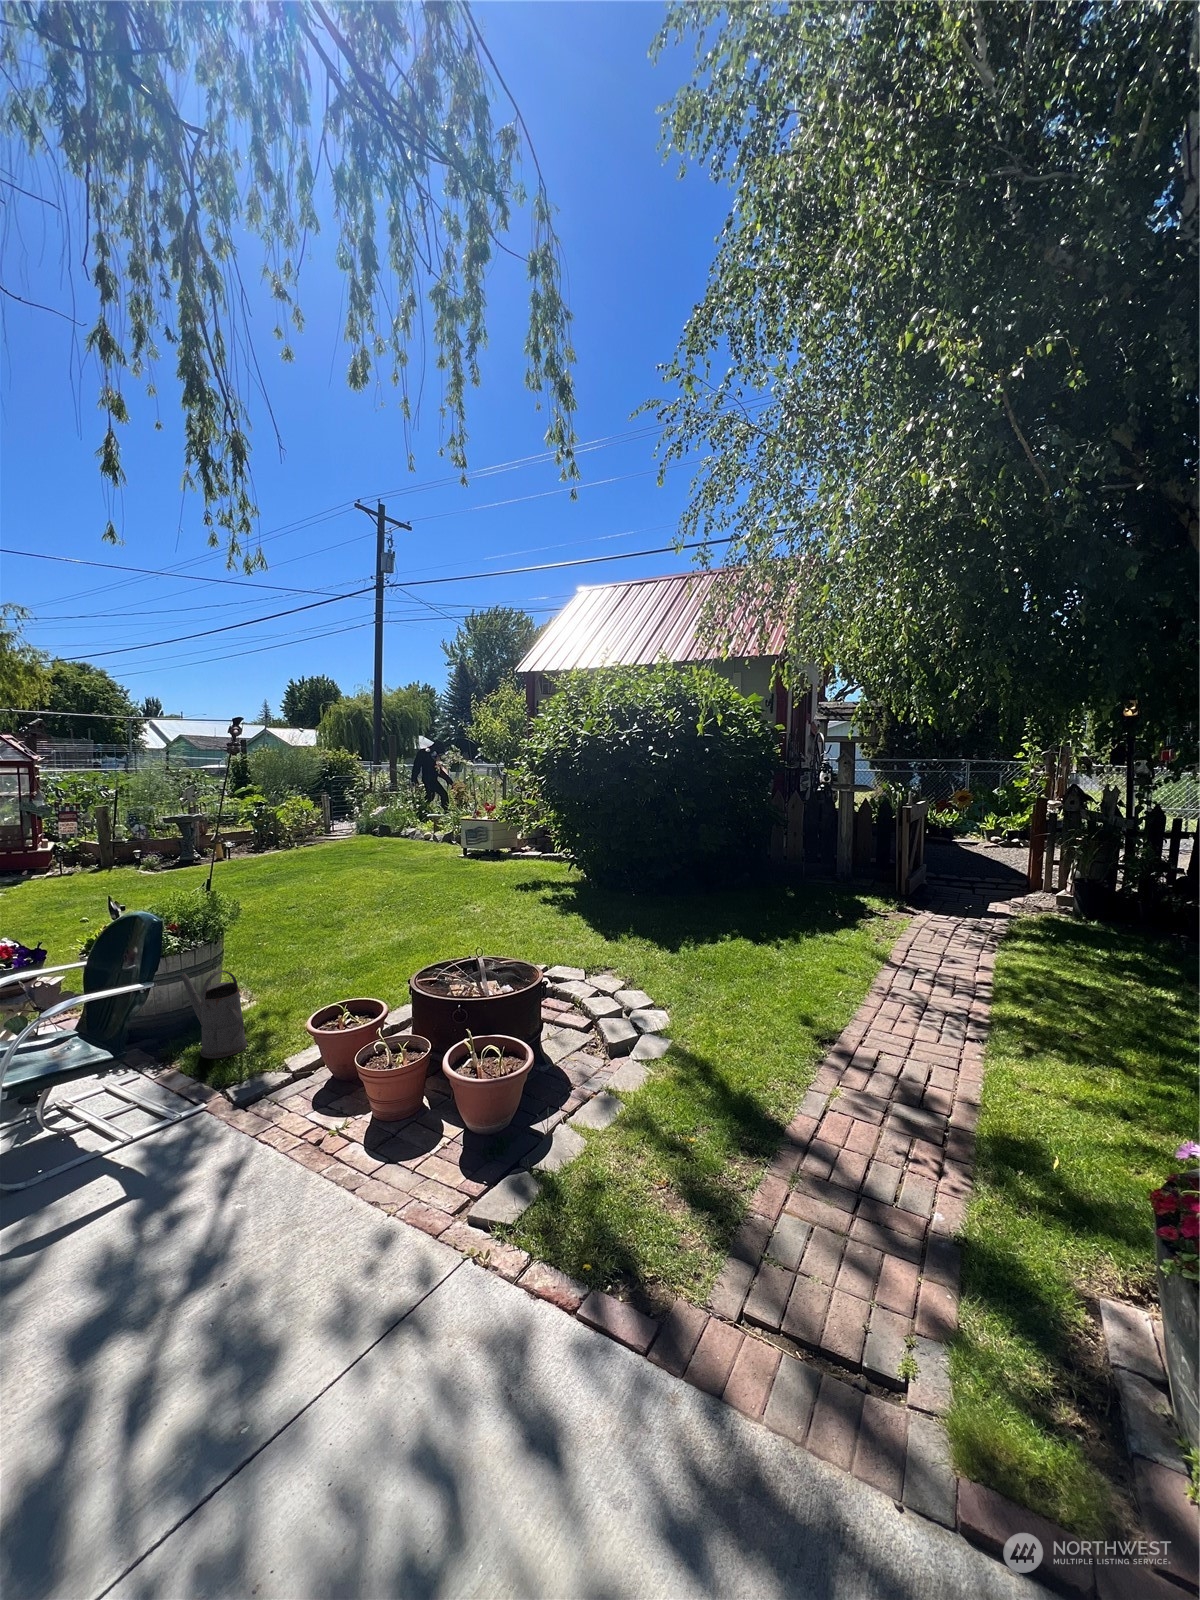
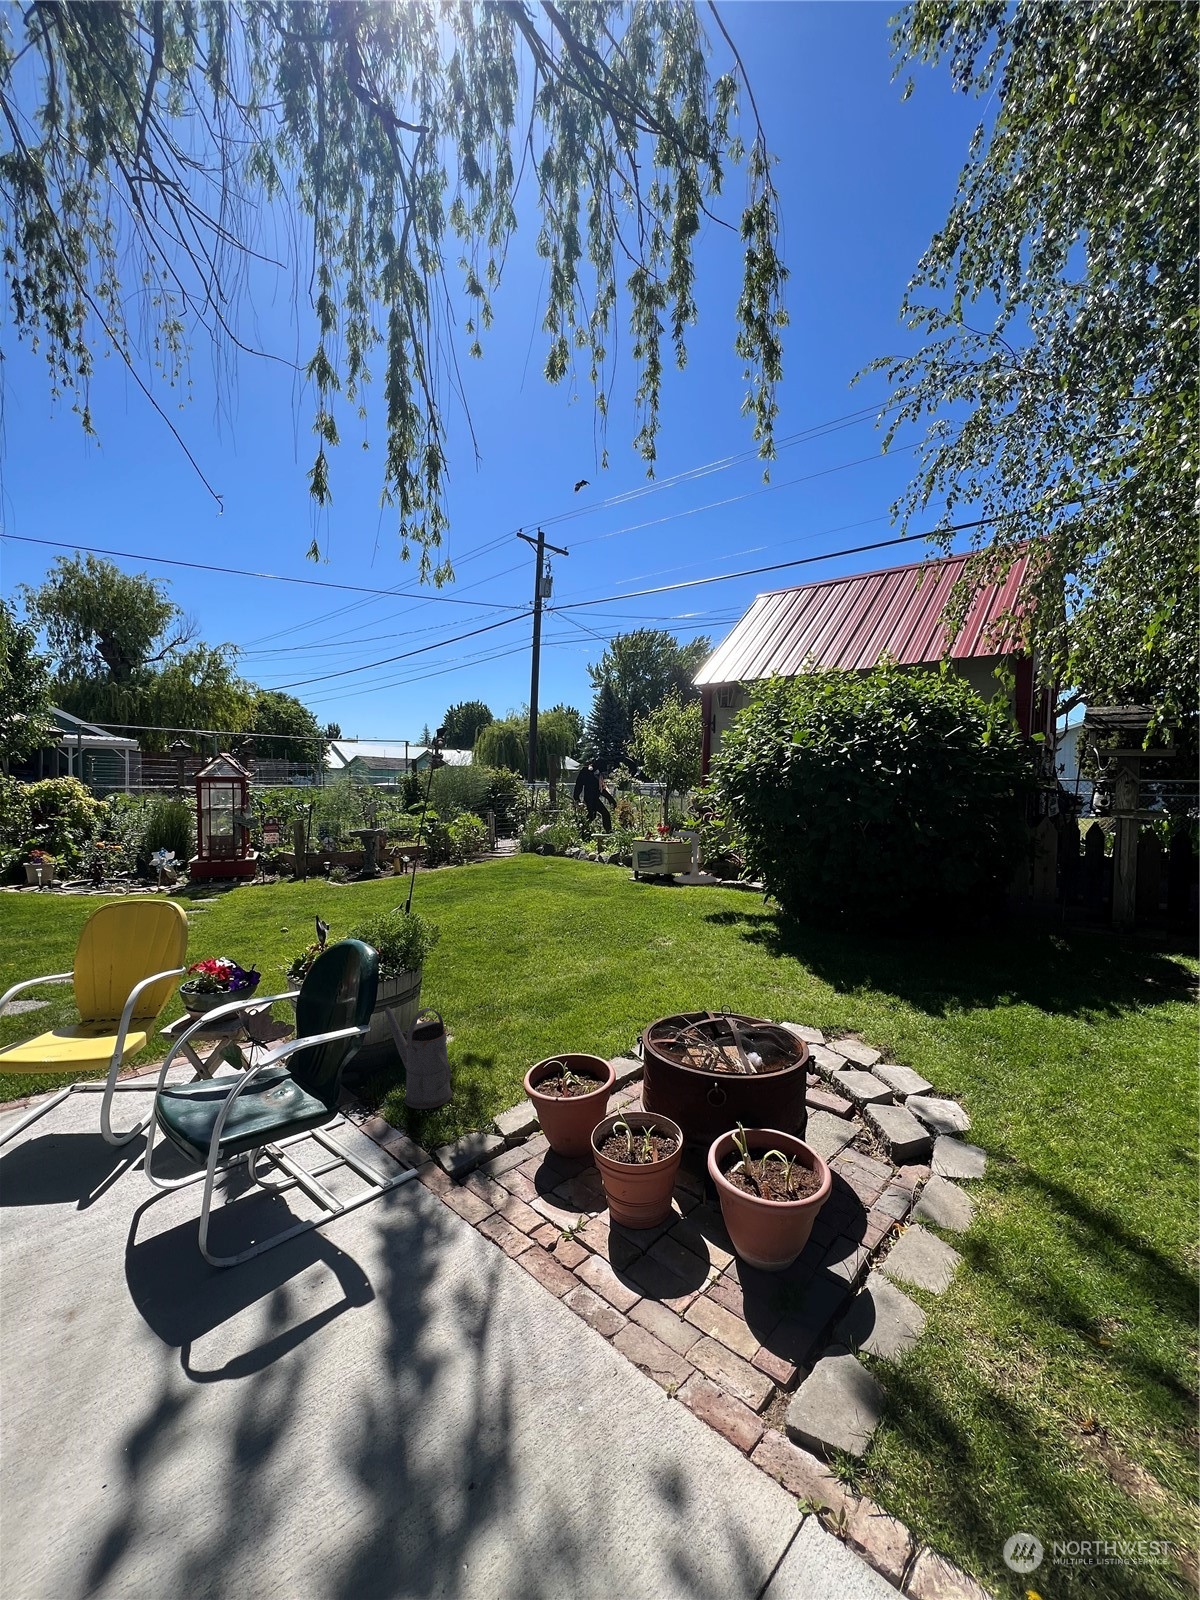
pedestal table: none [495,809,536,858] -> present [673,831,717,884]

